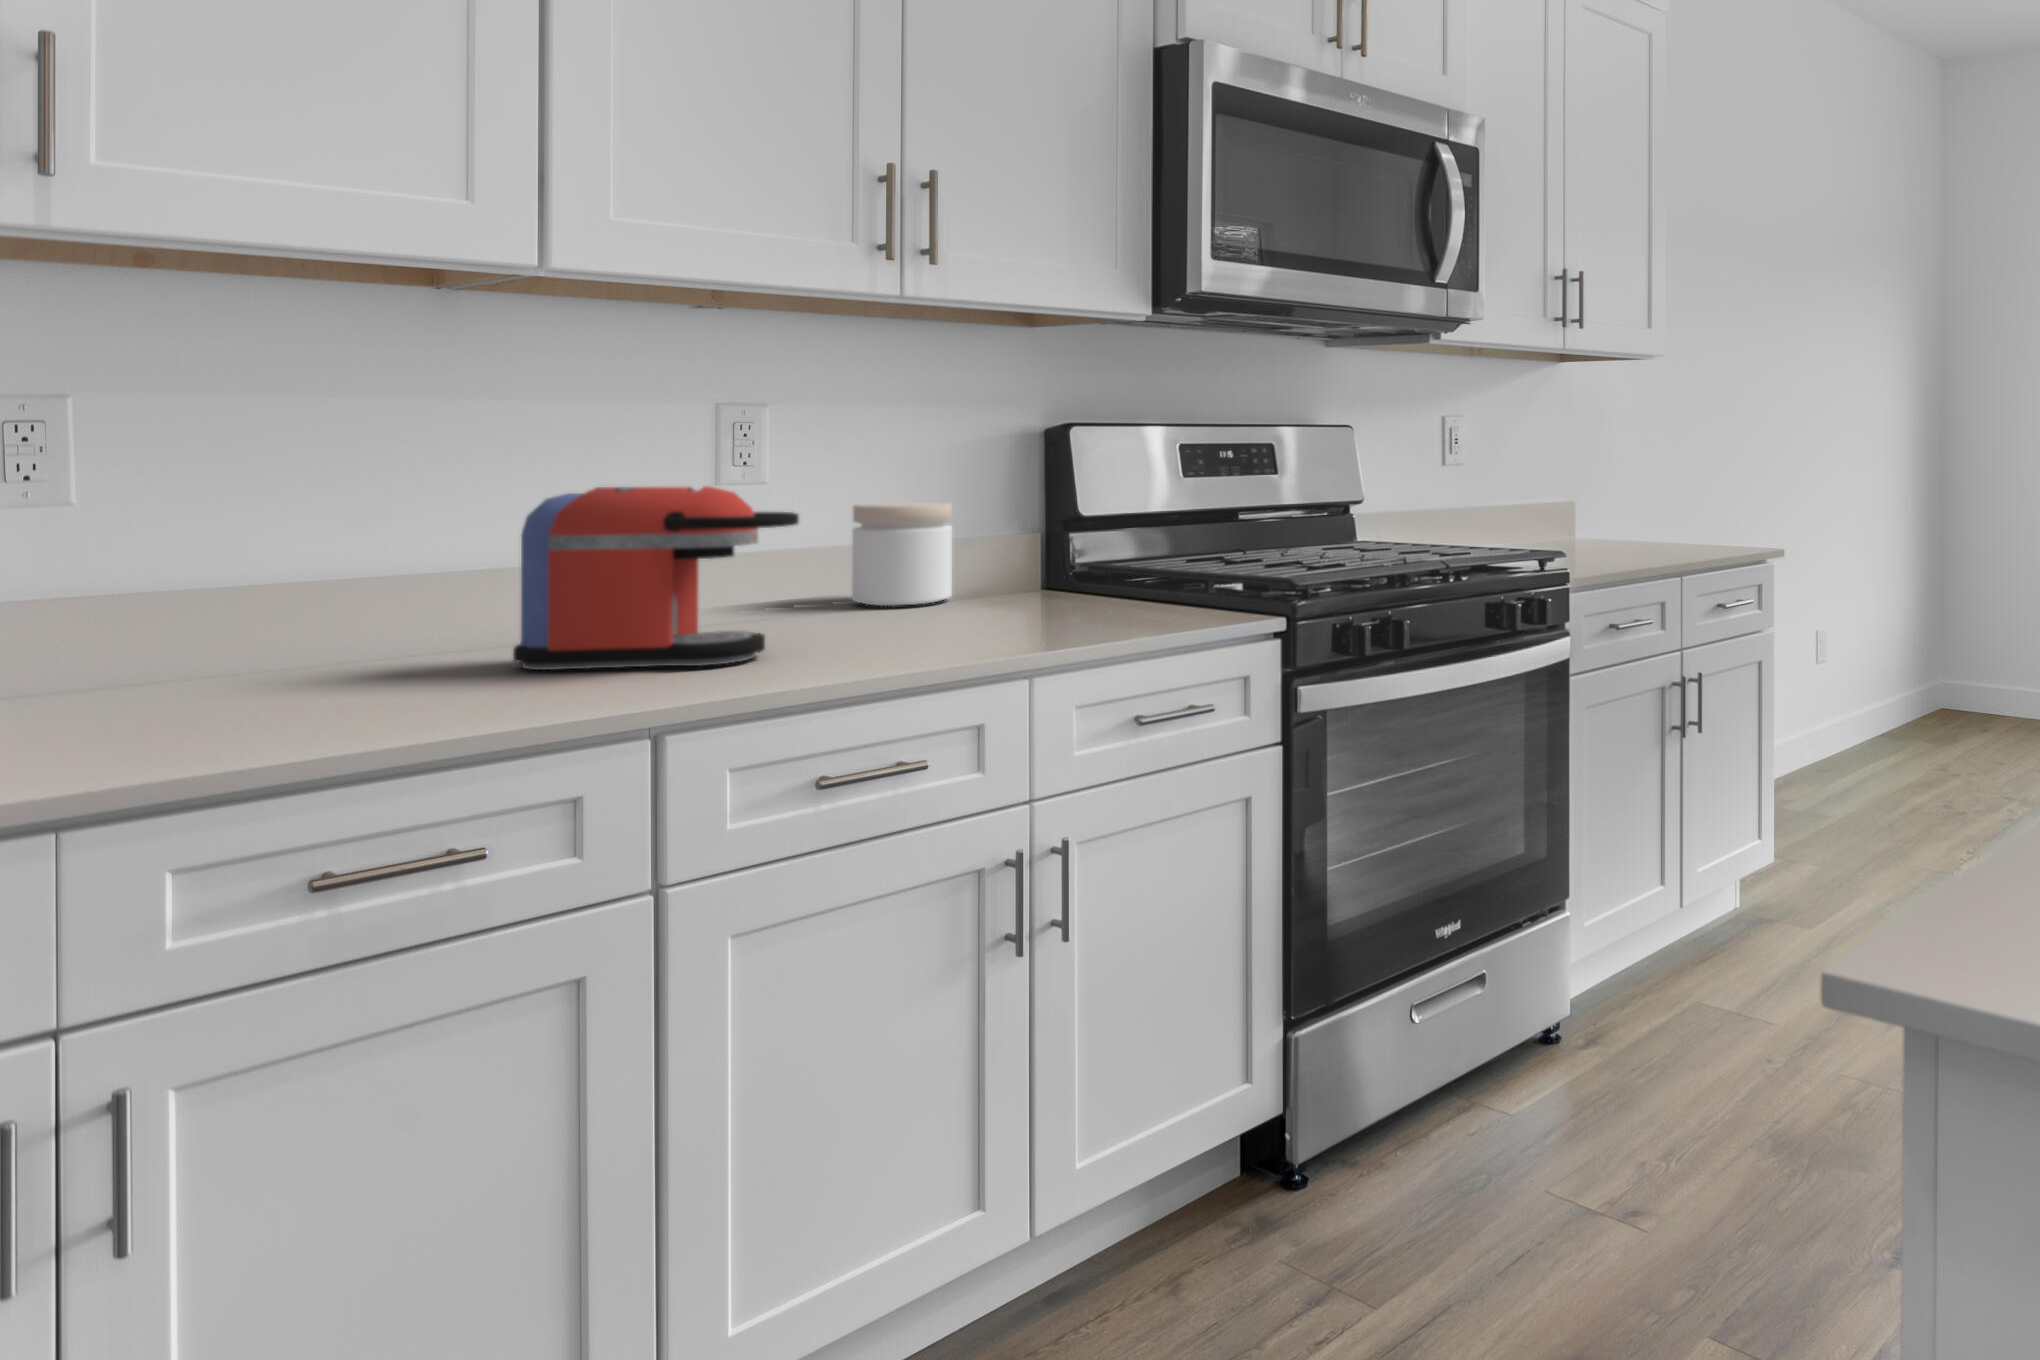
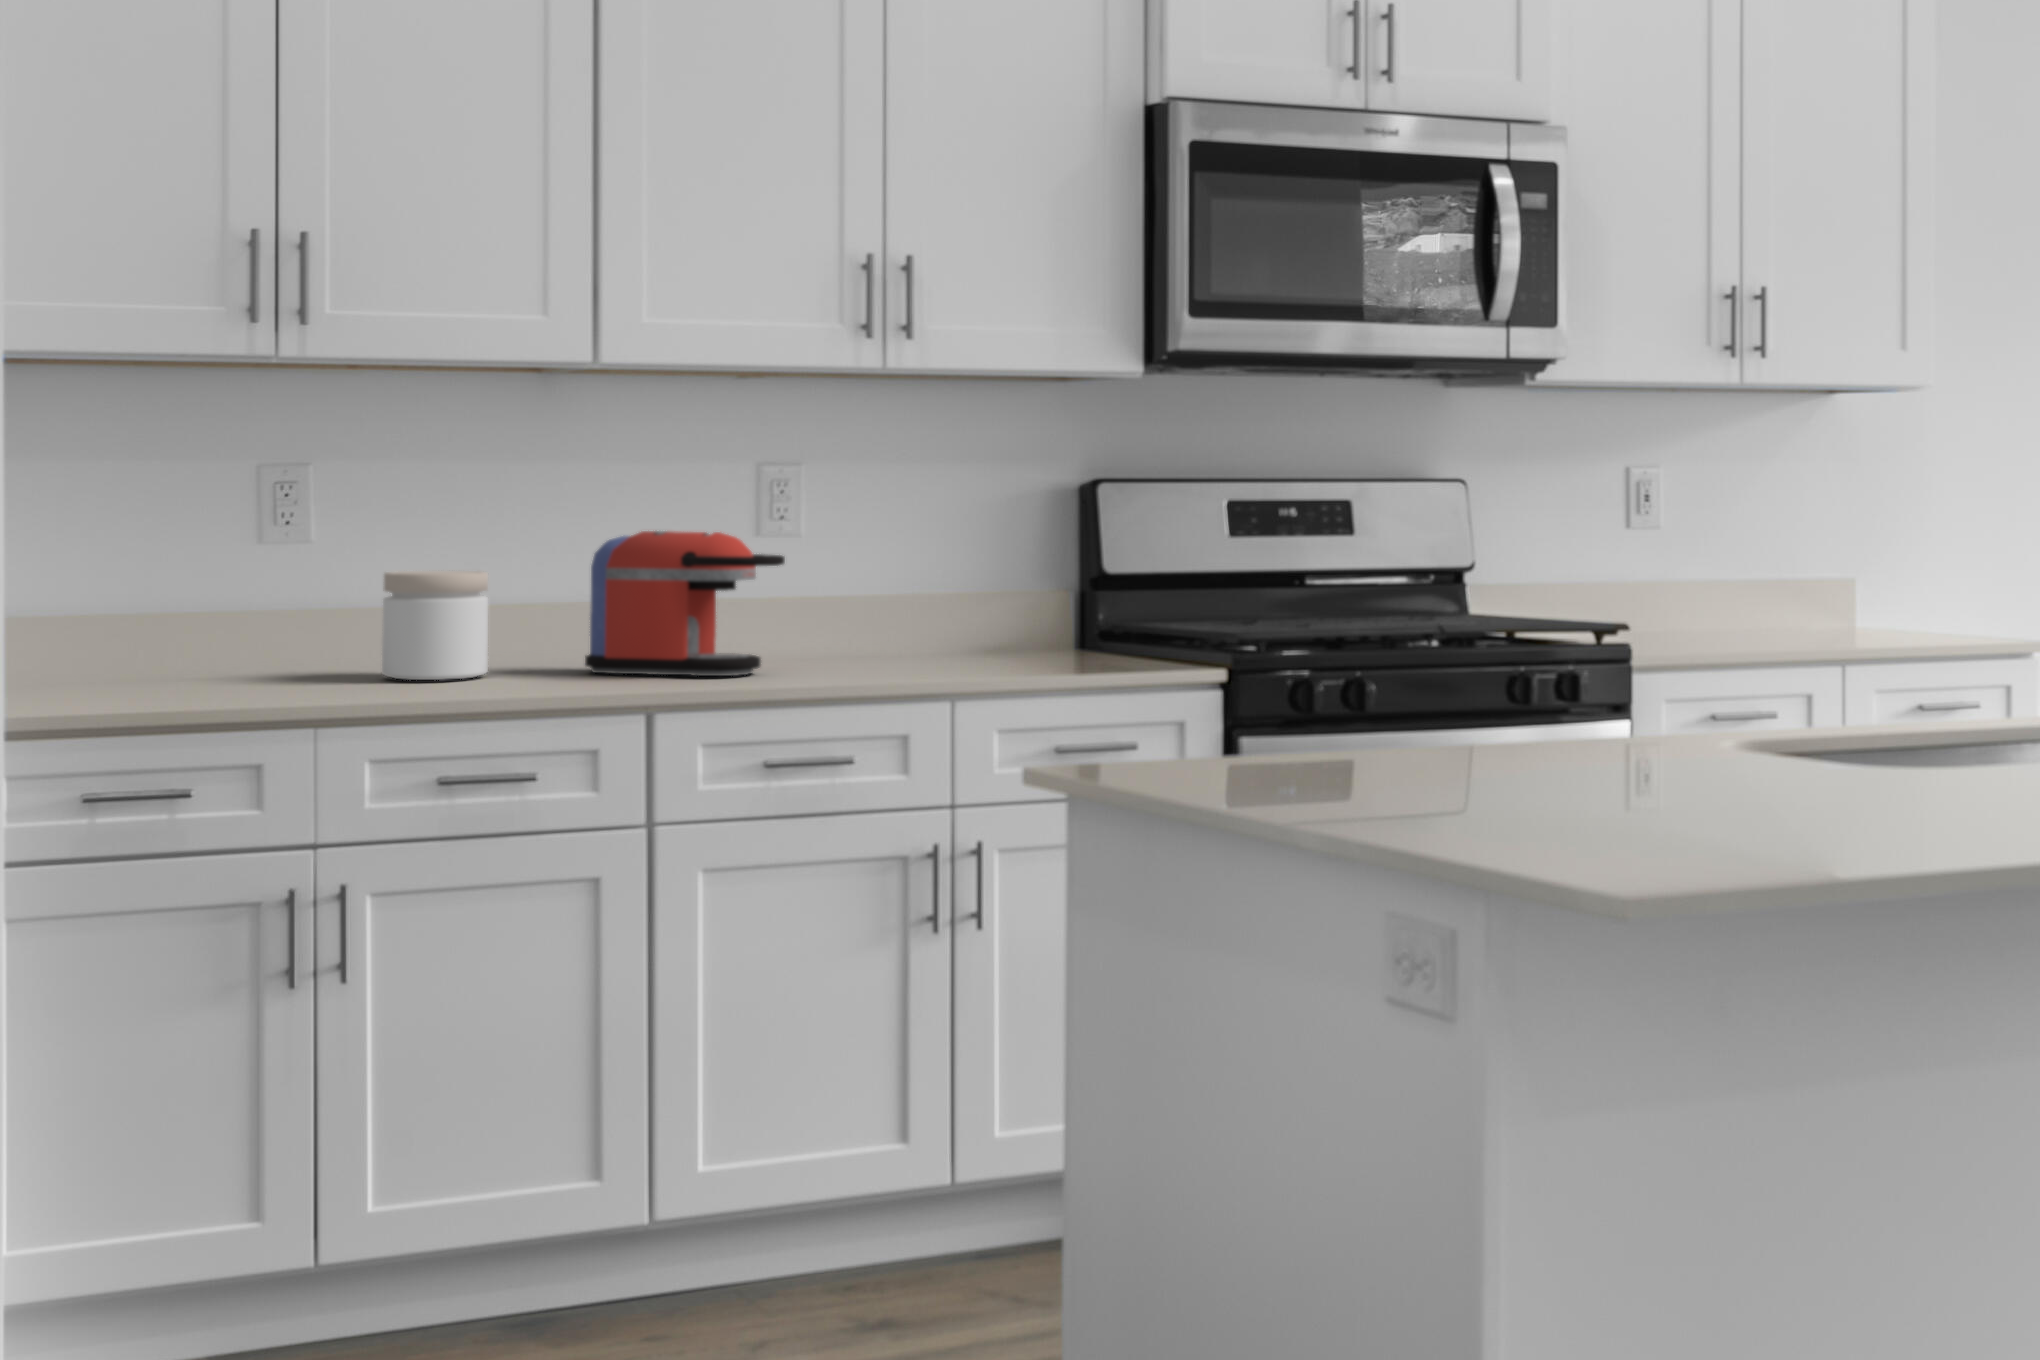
jar: present [852,502,952,606] -> present [382,571,488,680]

